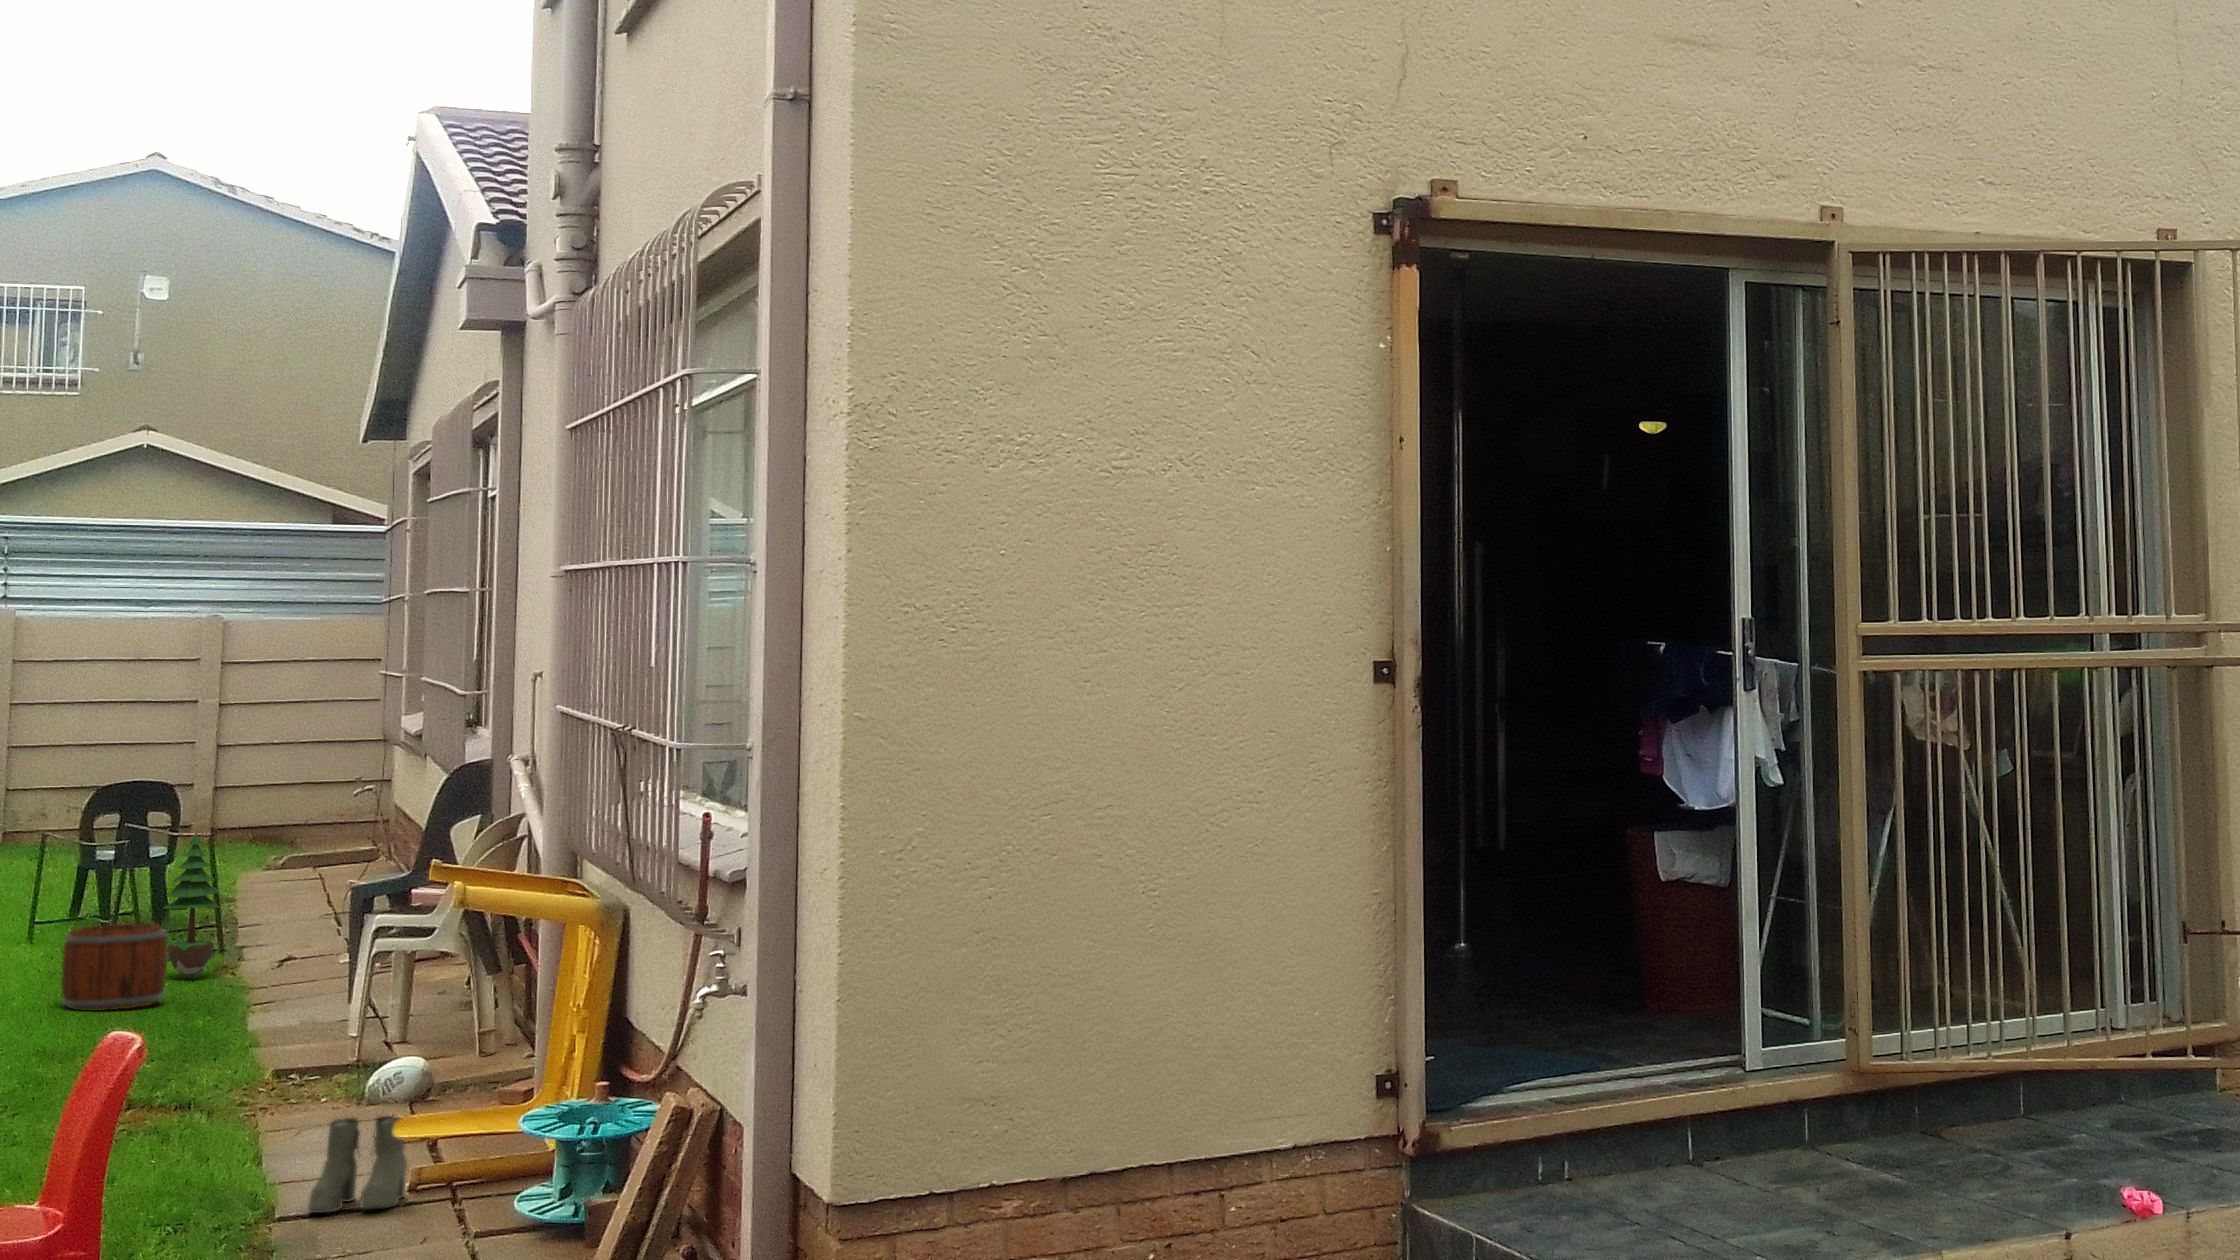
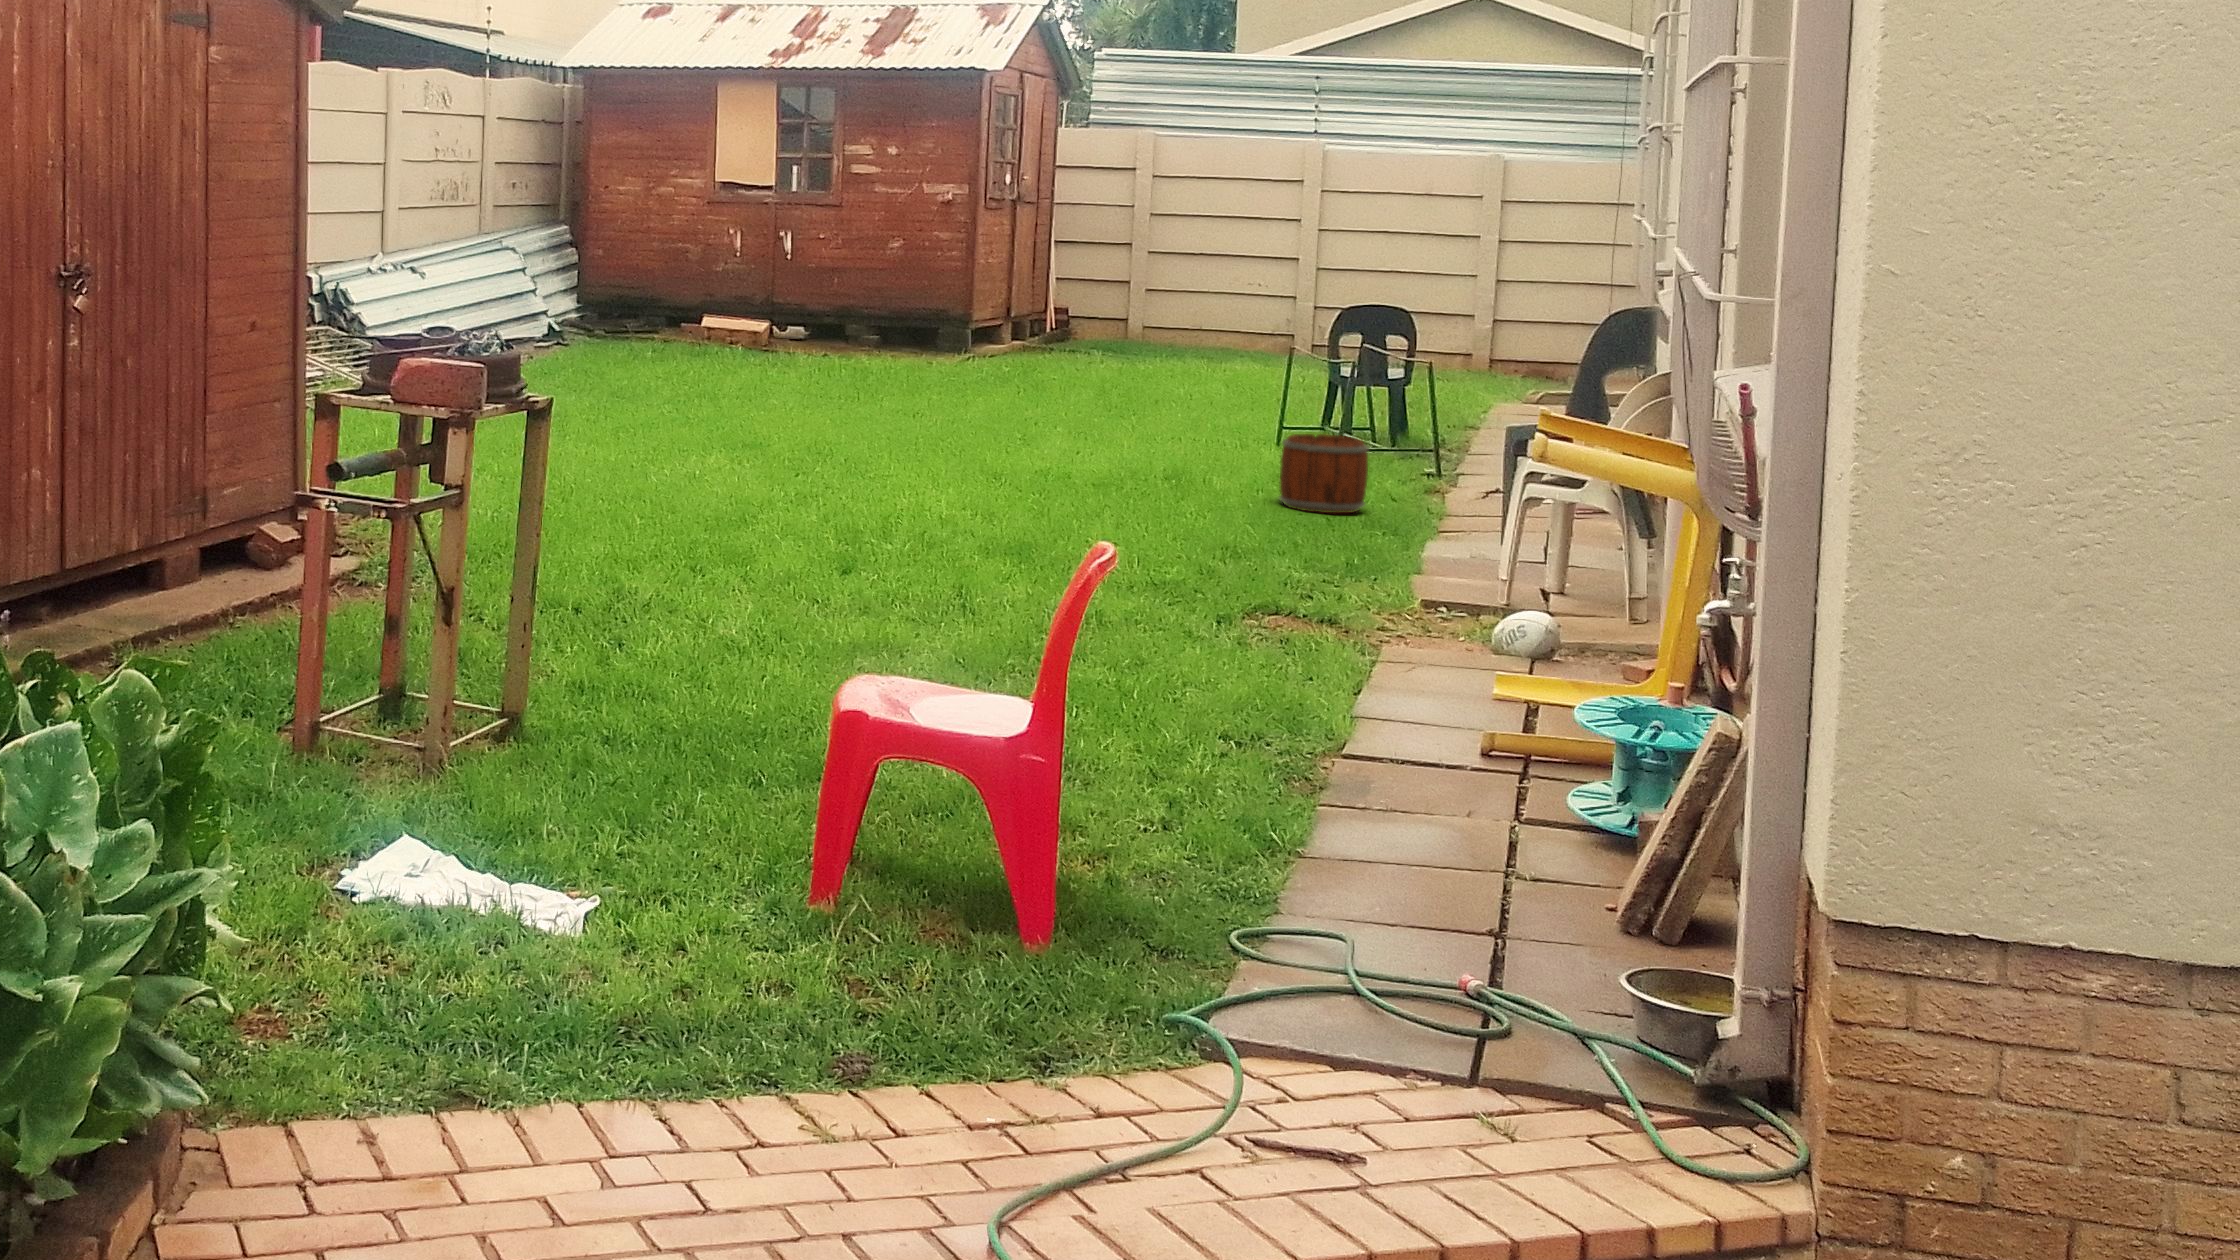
potted tree: present [163,832,220,979] -> none [1376,356,1427,492]
boots: present [308,1116,407,1213] -> none [1388,667,1489,766]

